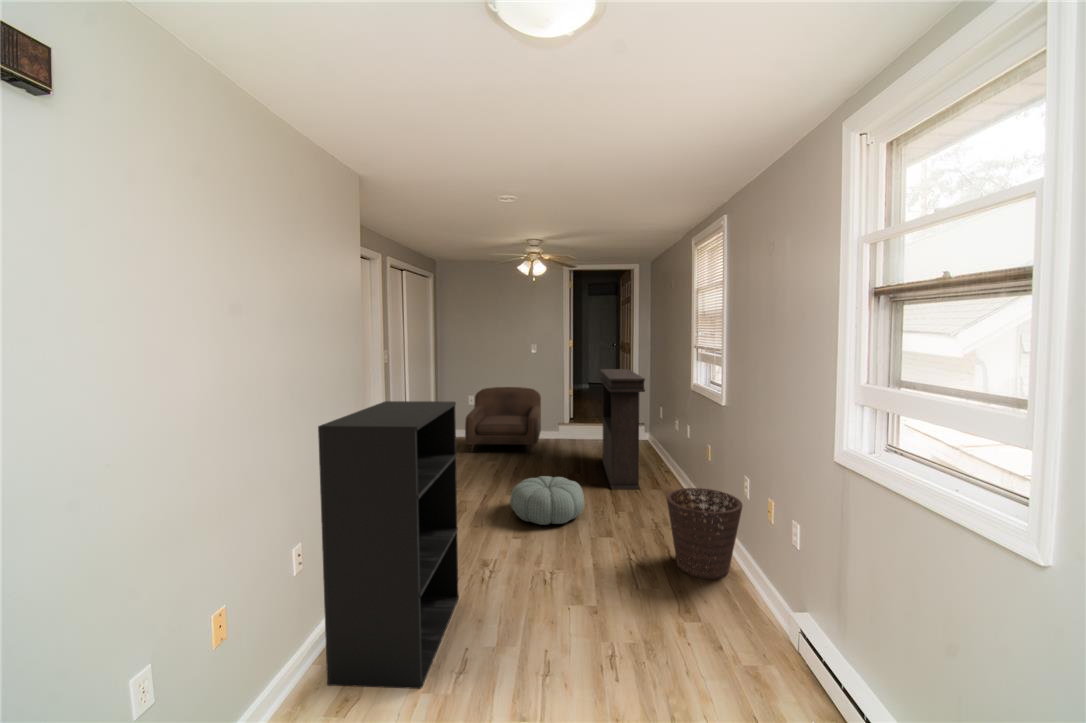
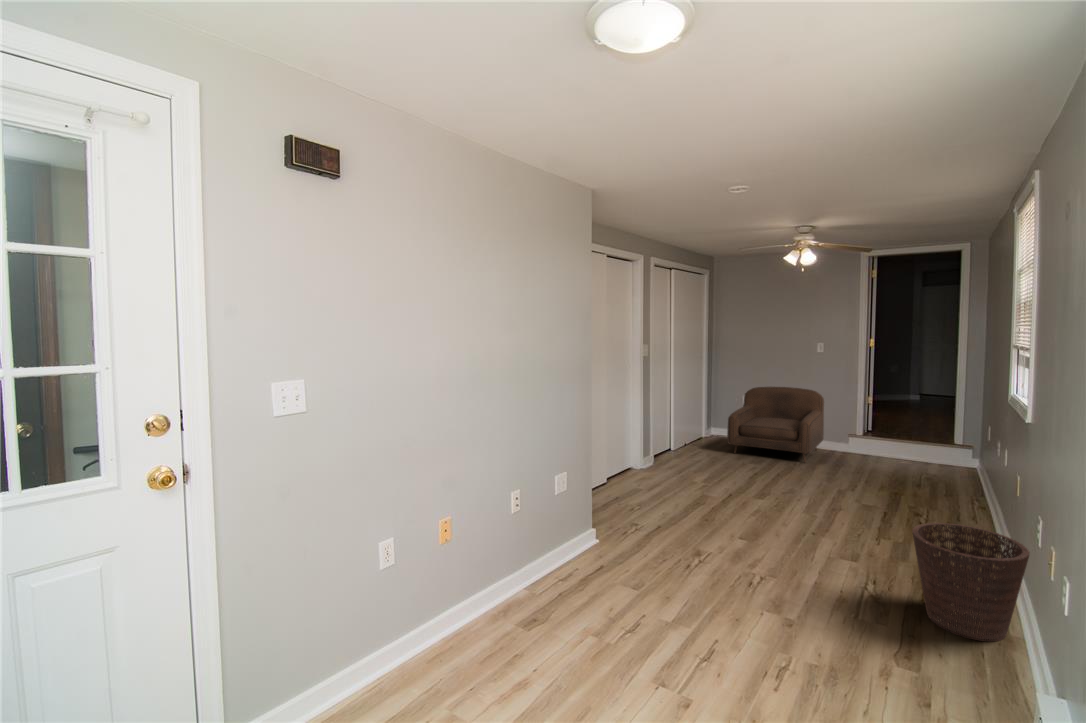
console table: present [600,369,645,490] -> none [885,371,939,524]
bookshelf: present [318,401,459,689] -> none [537,394,661,626]
pouf: present [510,476,584,525] -> none [745,485,833,538]

